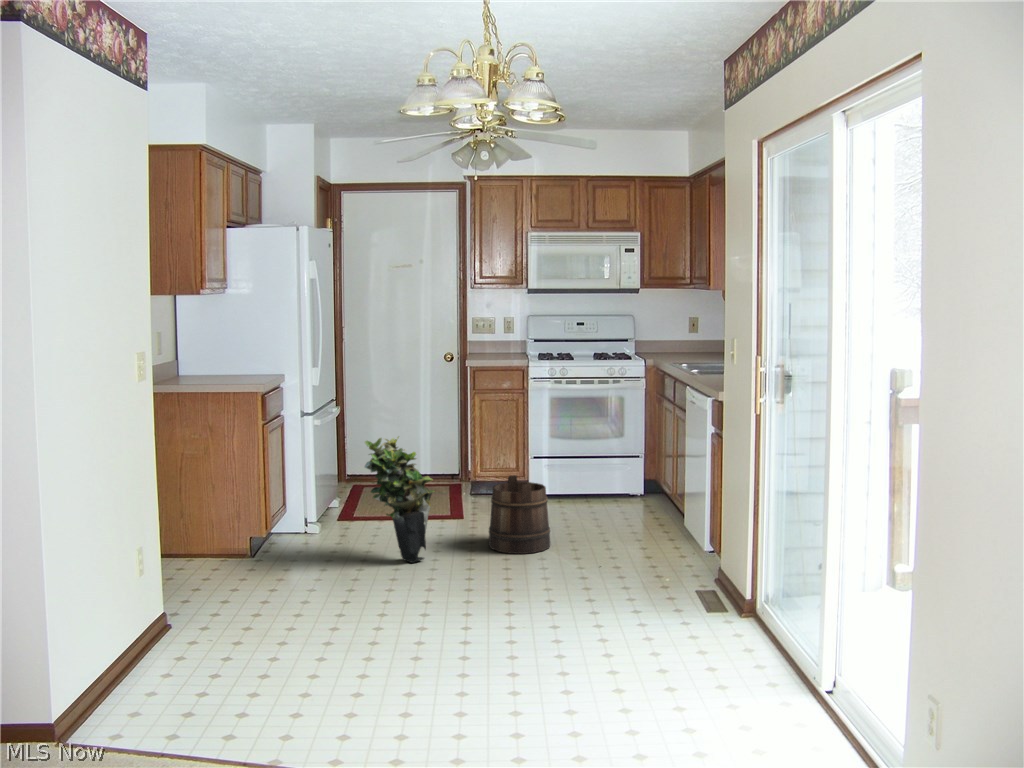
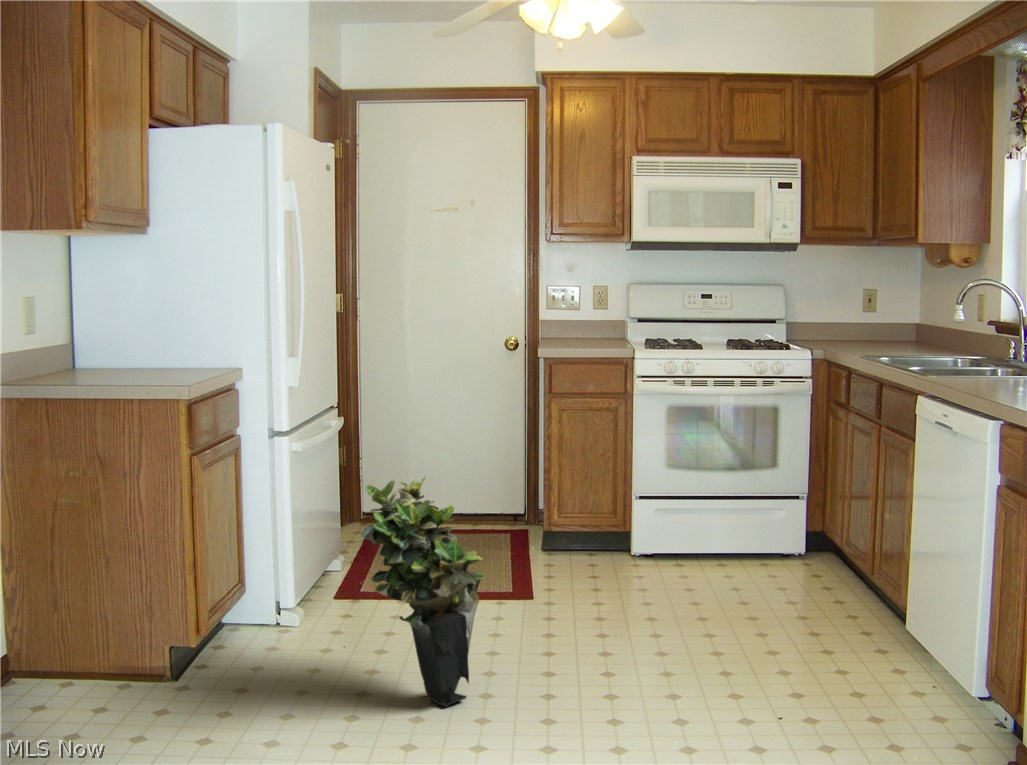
bucket: present [489,475,550,554] -> none [577,542,683,688]

